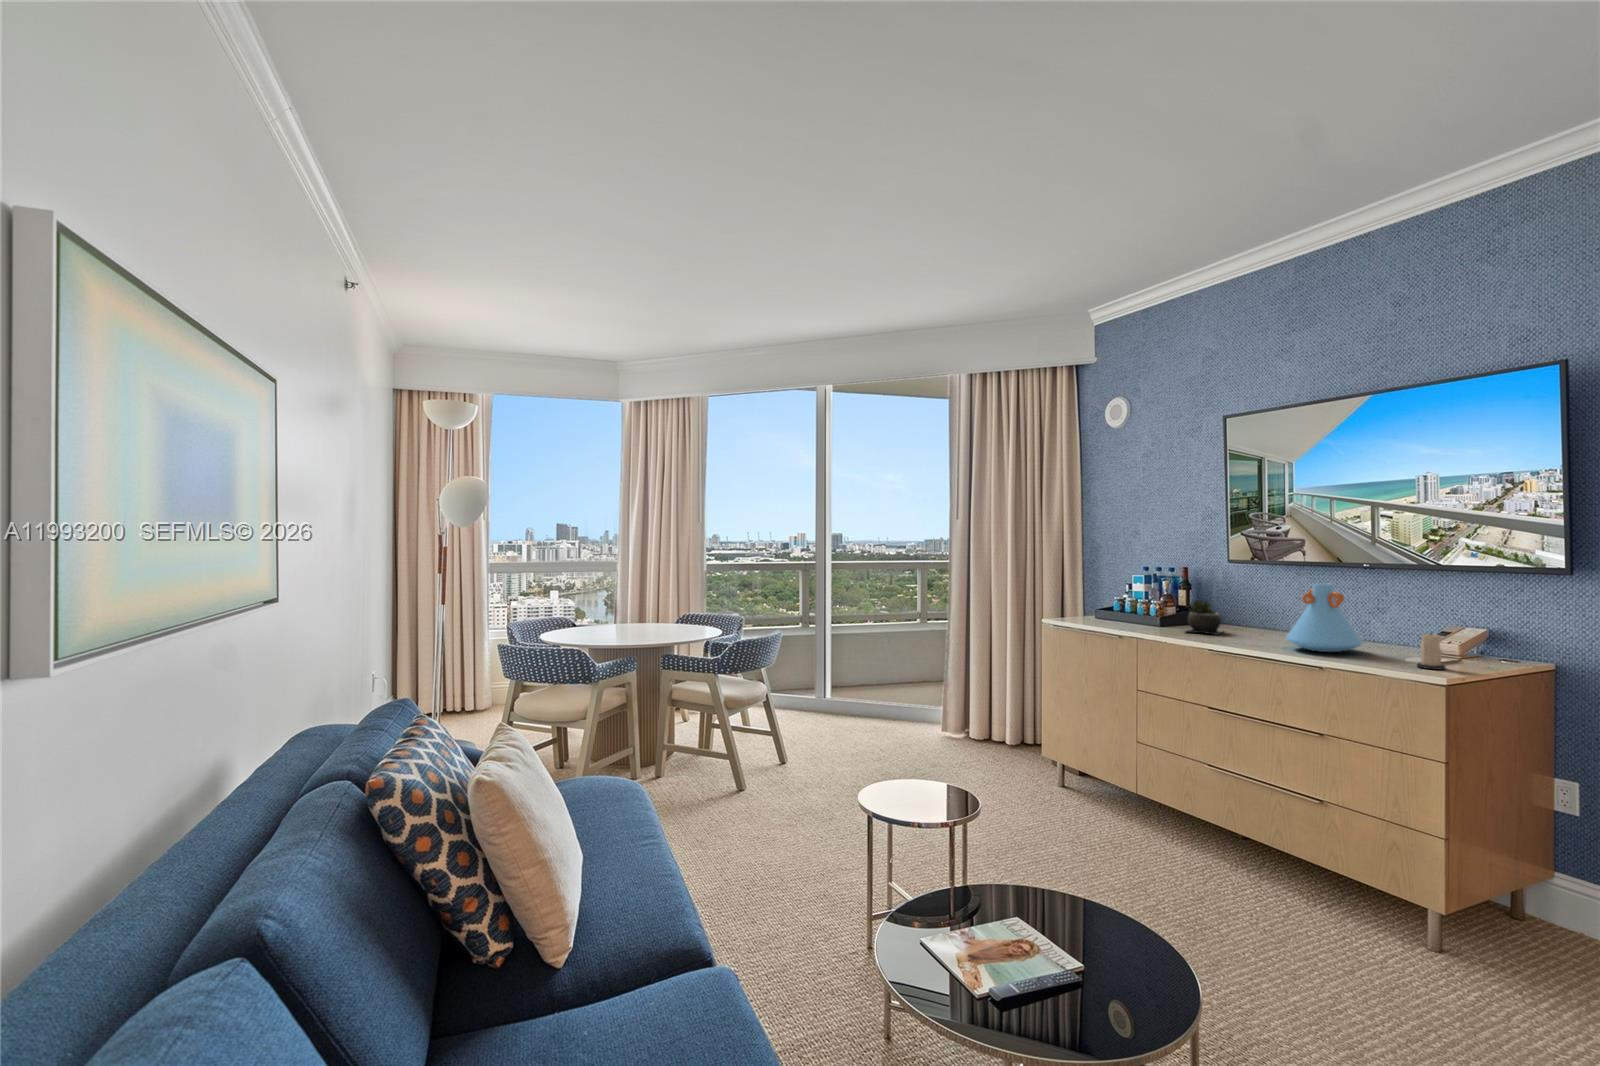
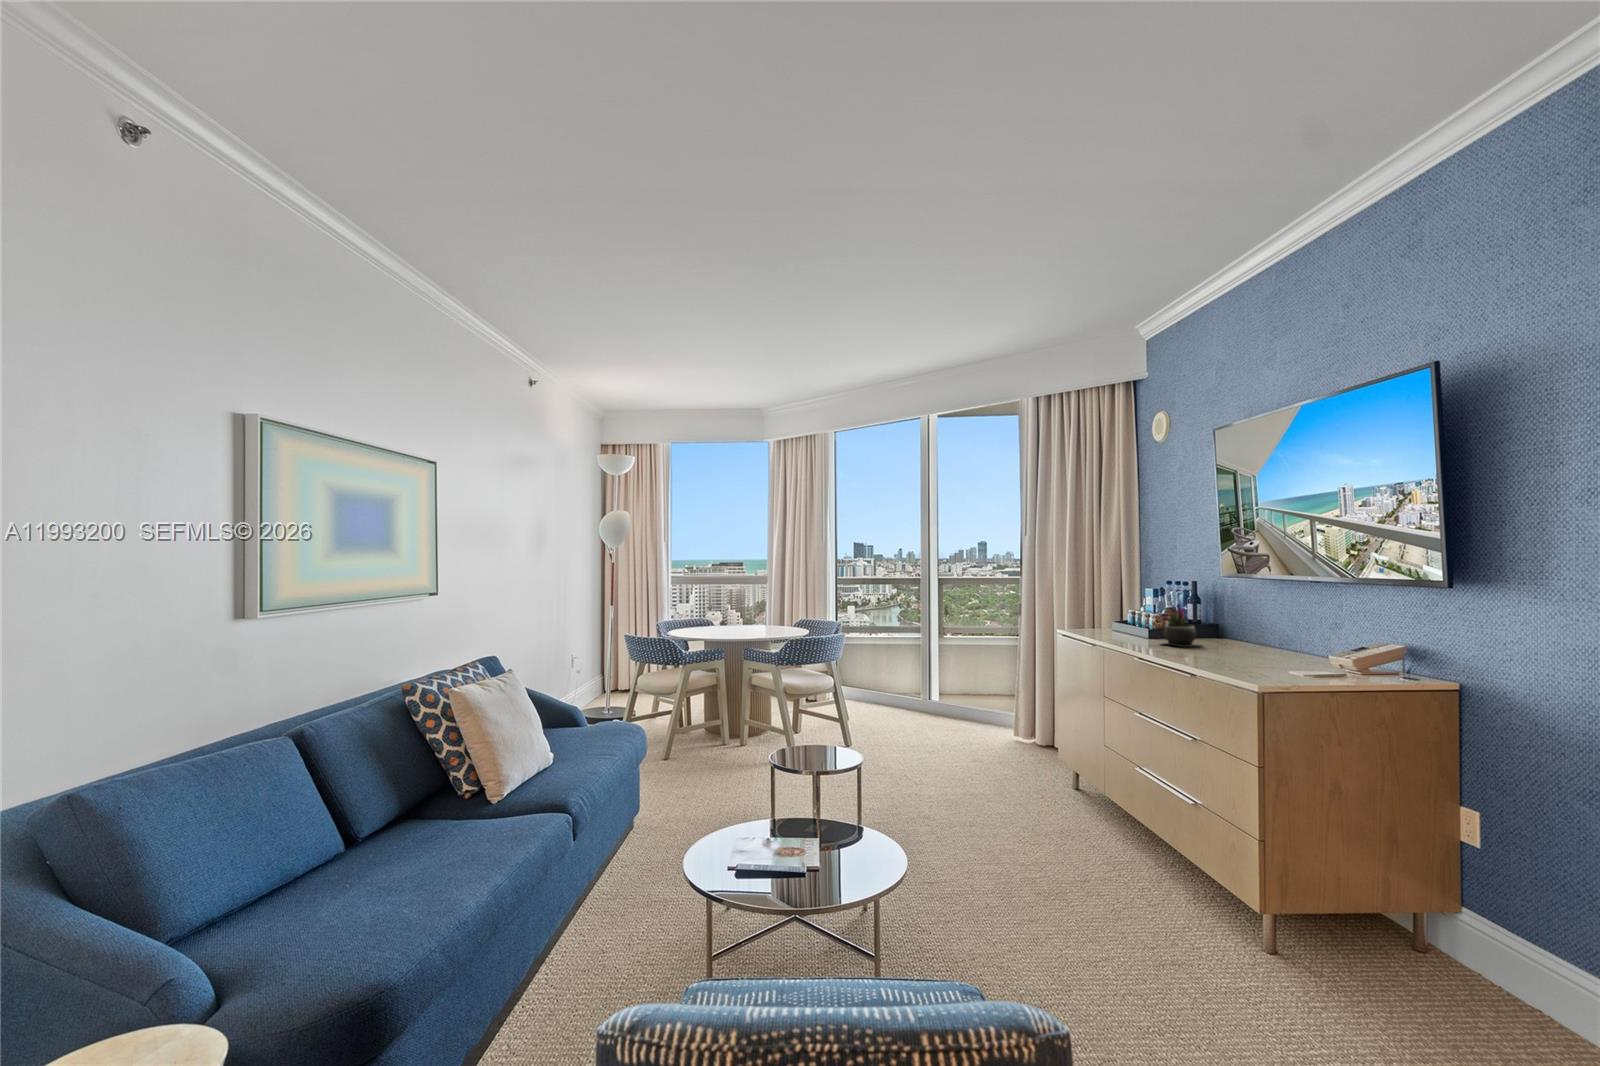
vase: present [1286,583,1363,652] -> none [1207,597,1279,664]
candle: present [1417,633,1446,670] -> none [1287,642,1312,680]

